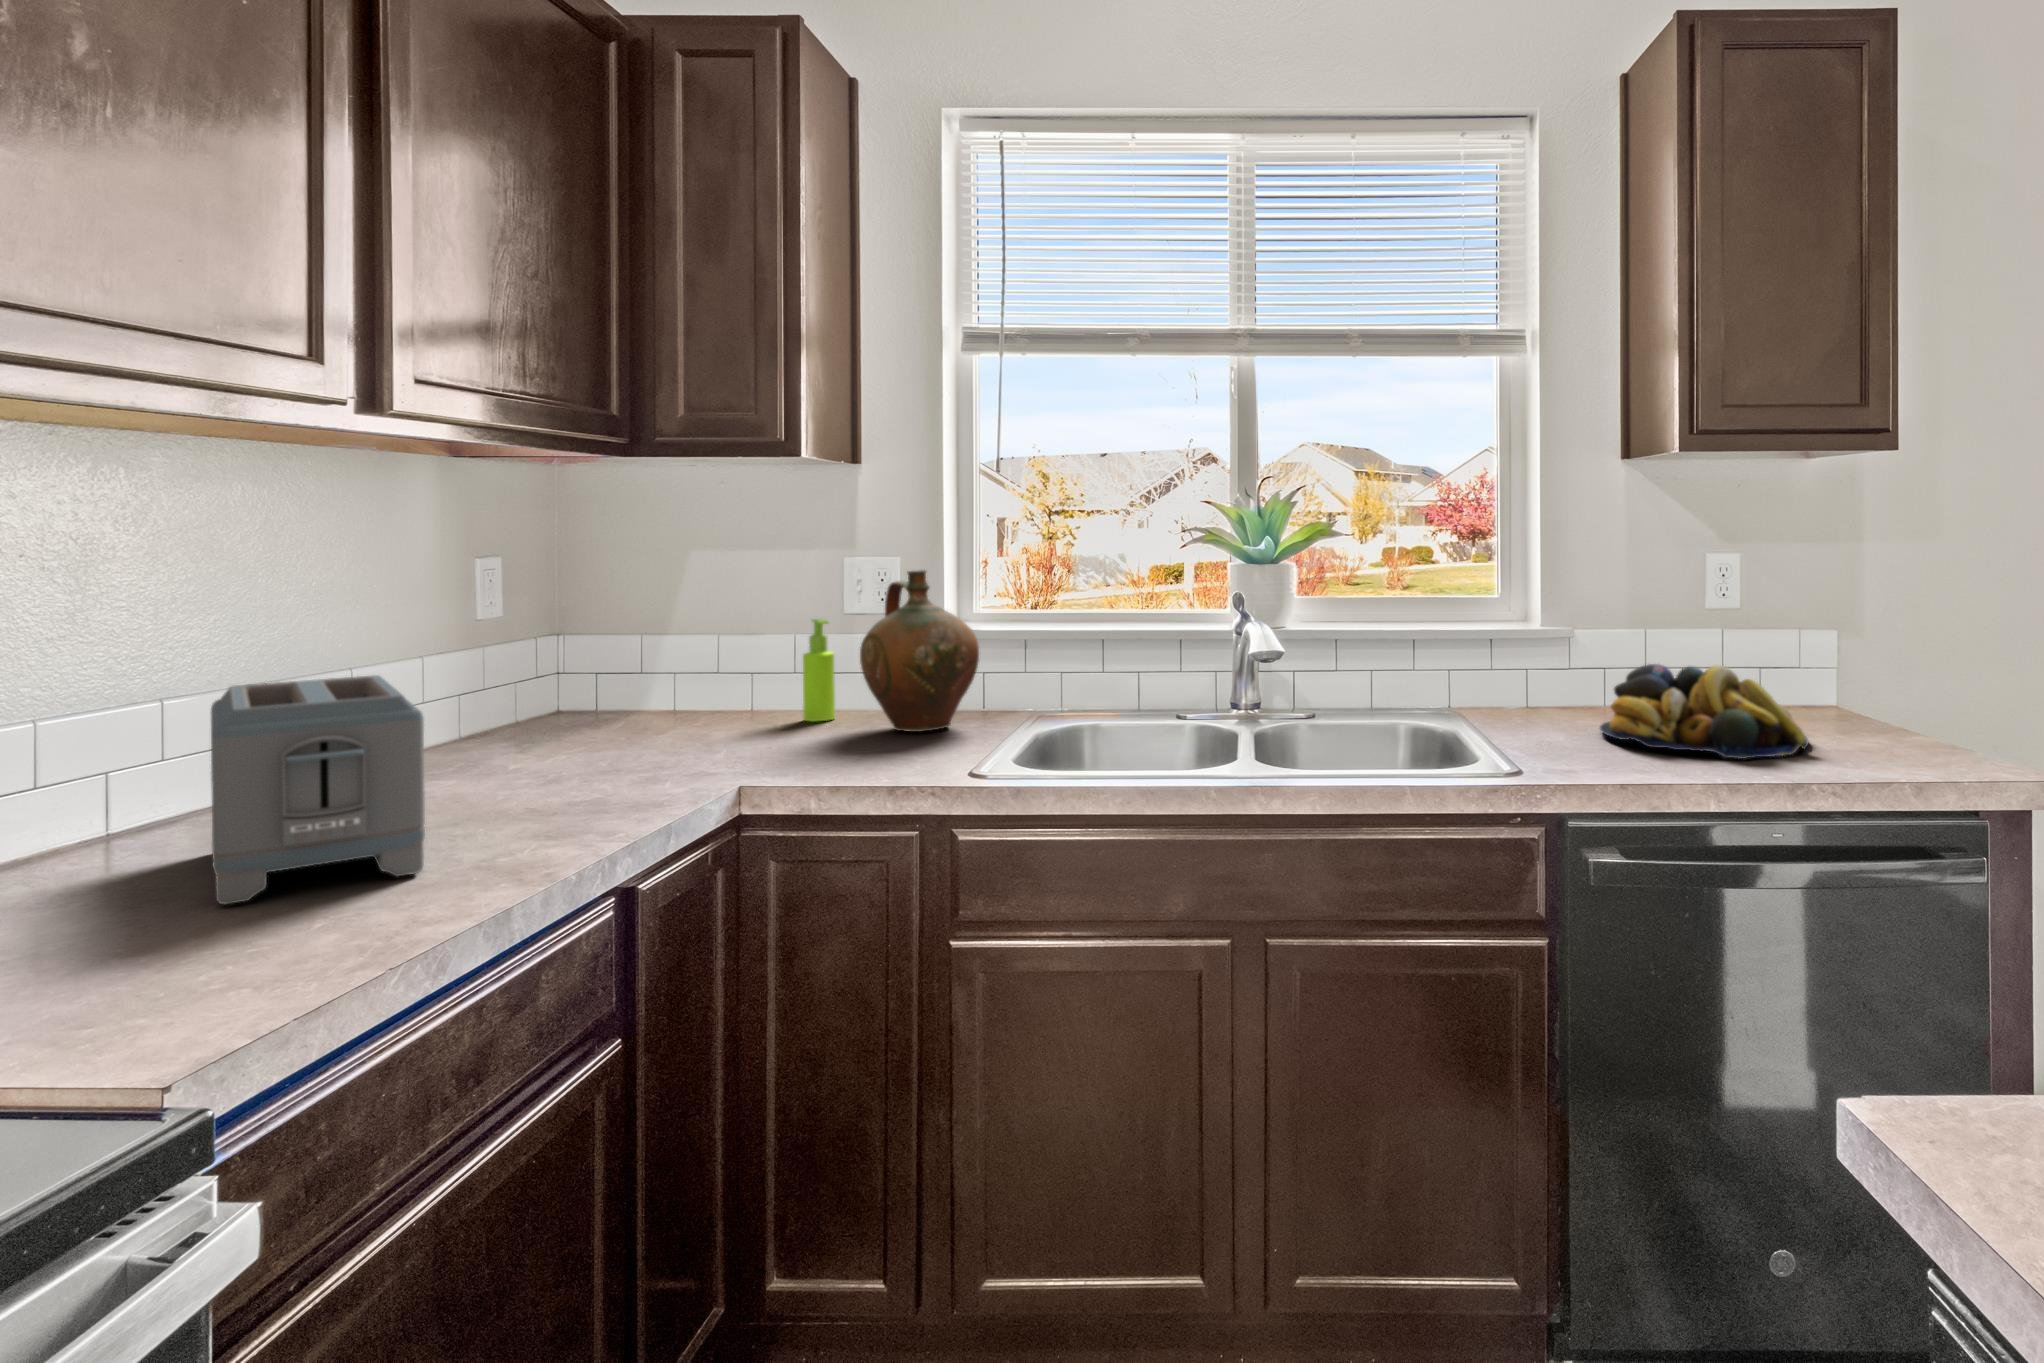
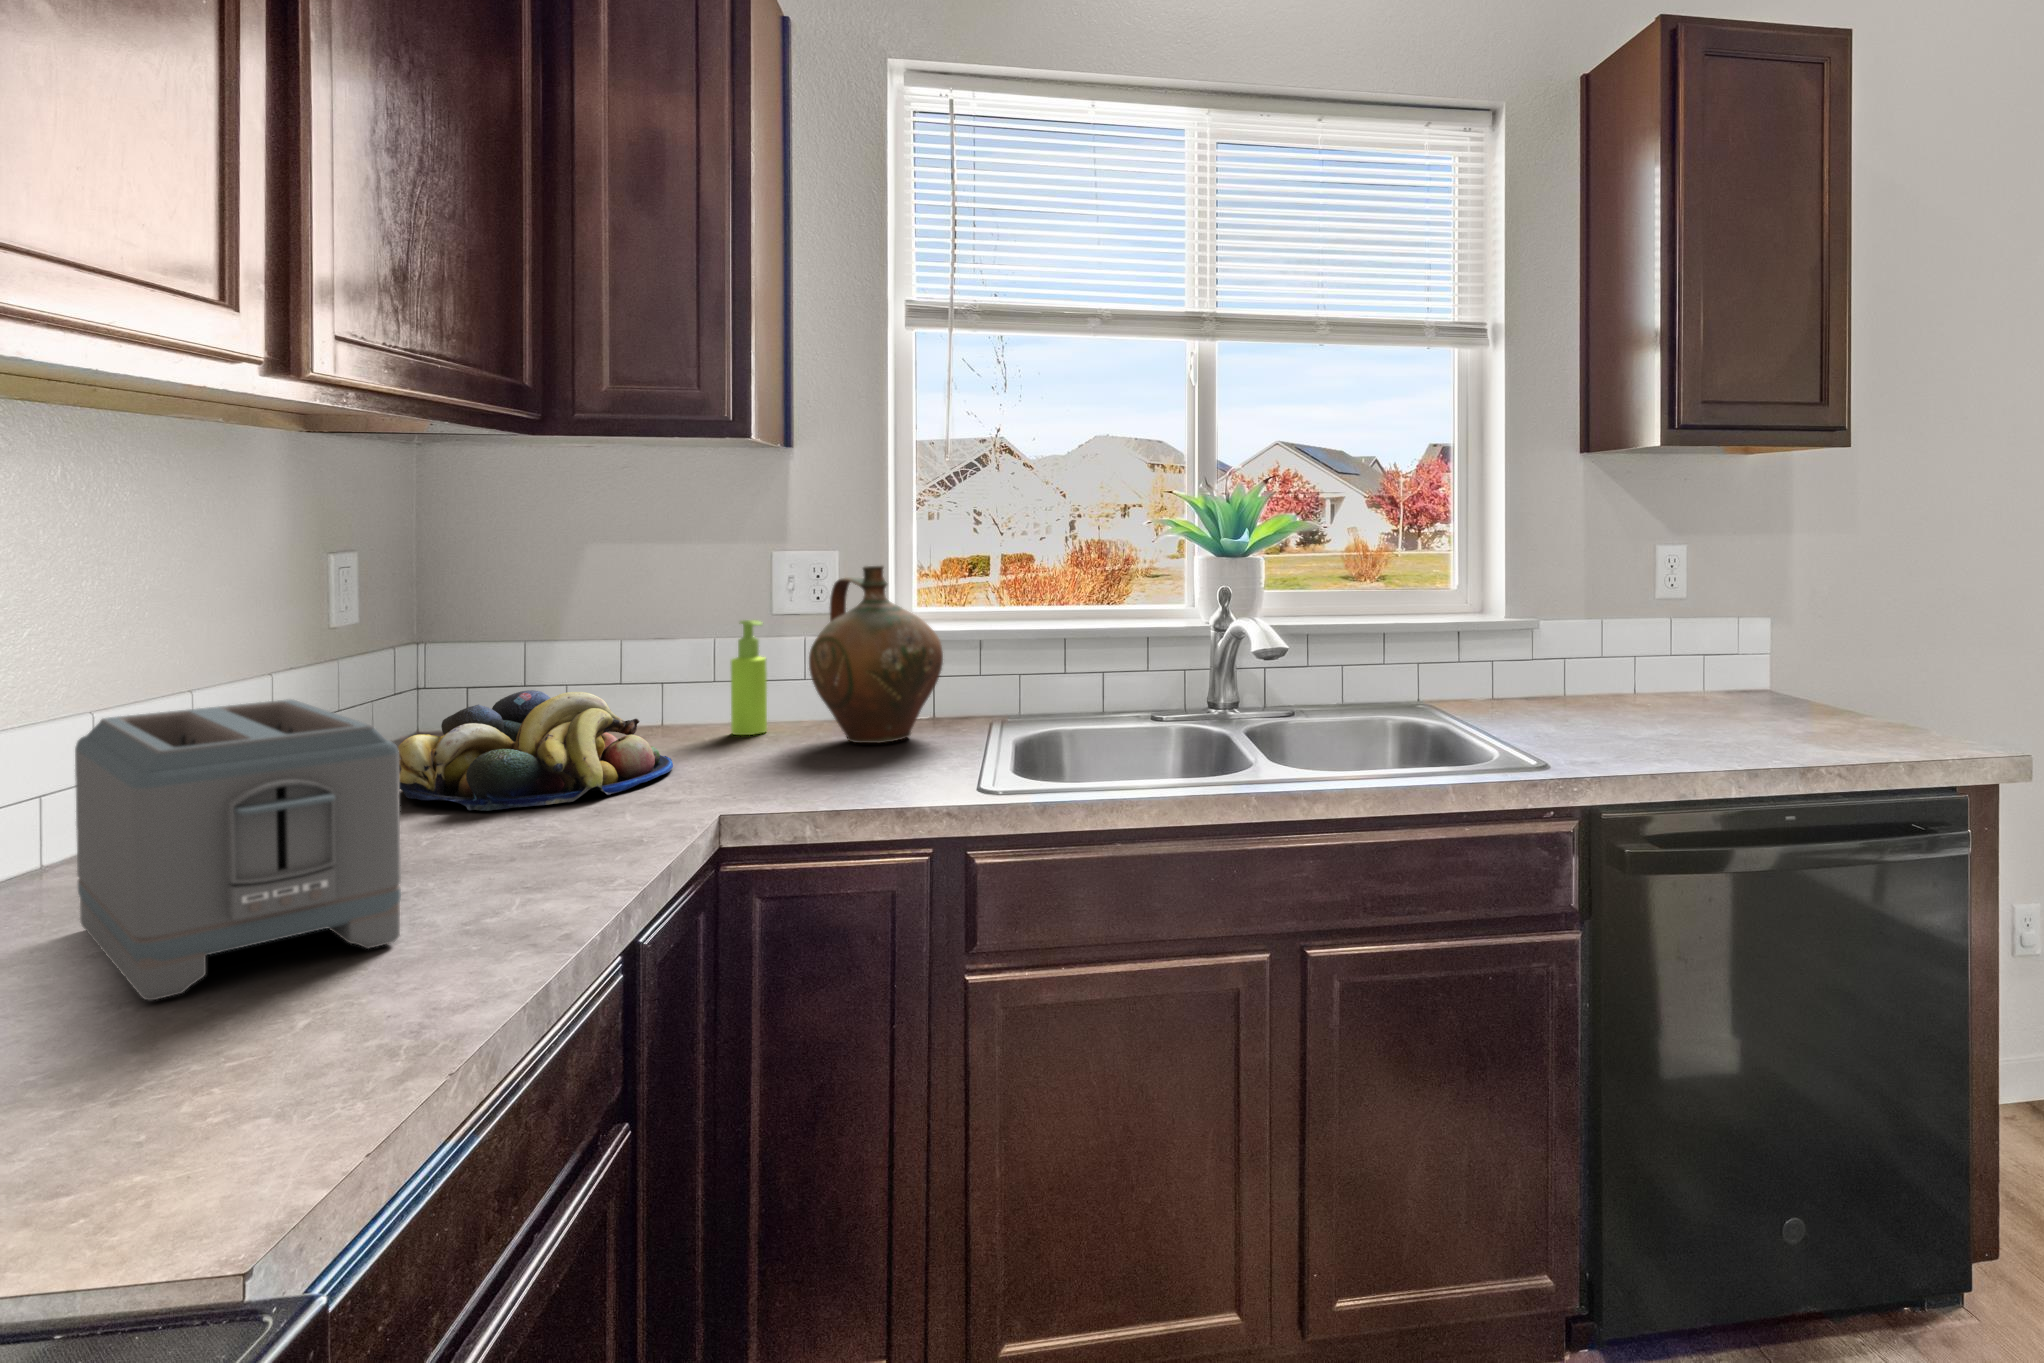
fruit bowl: present [1600,664,1808,759] -> present [398,690,673,811]

